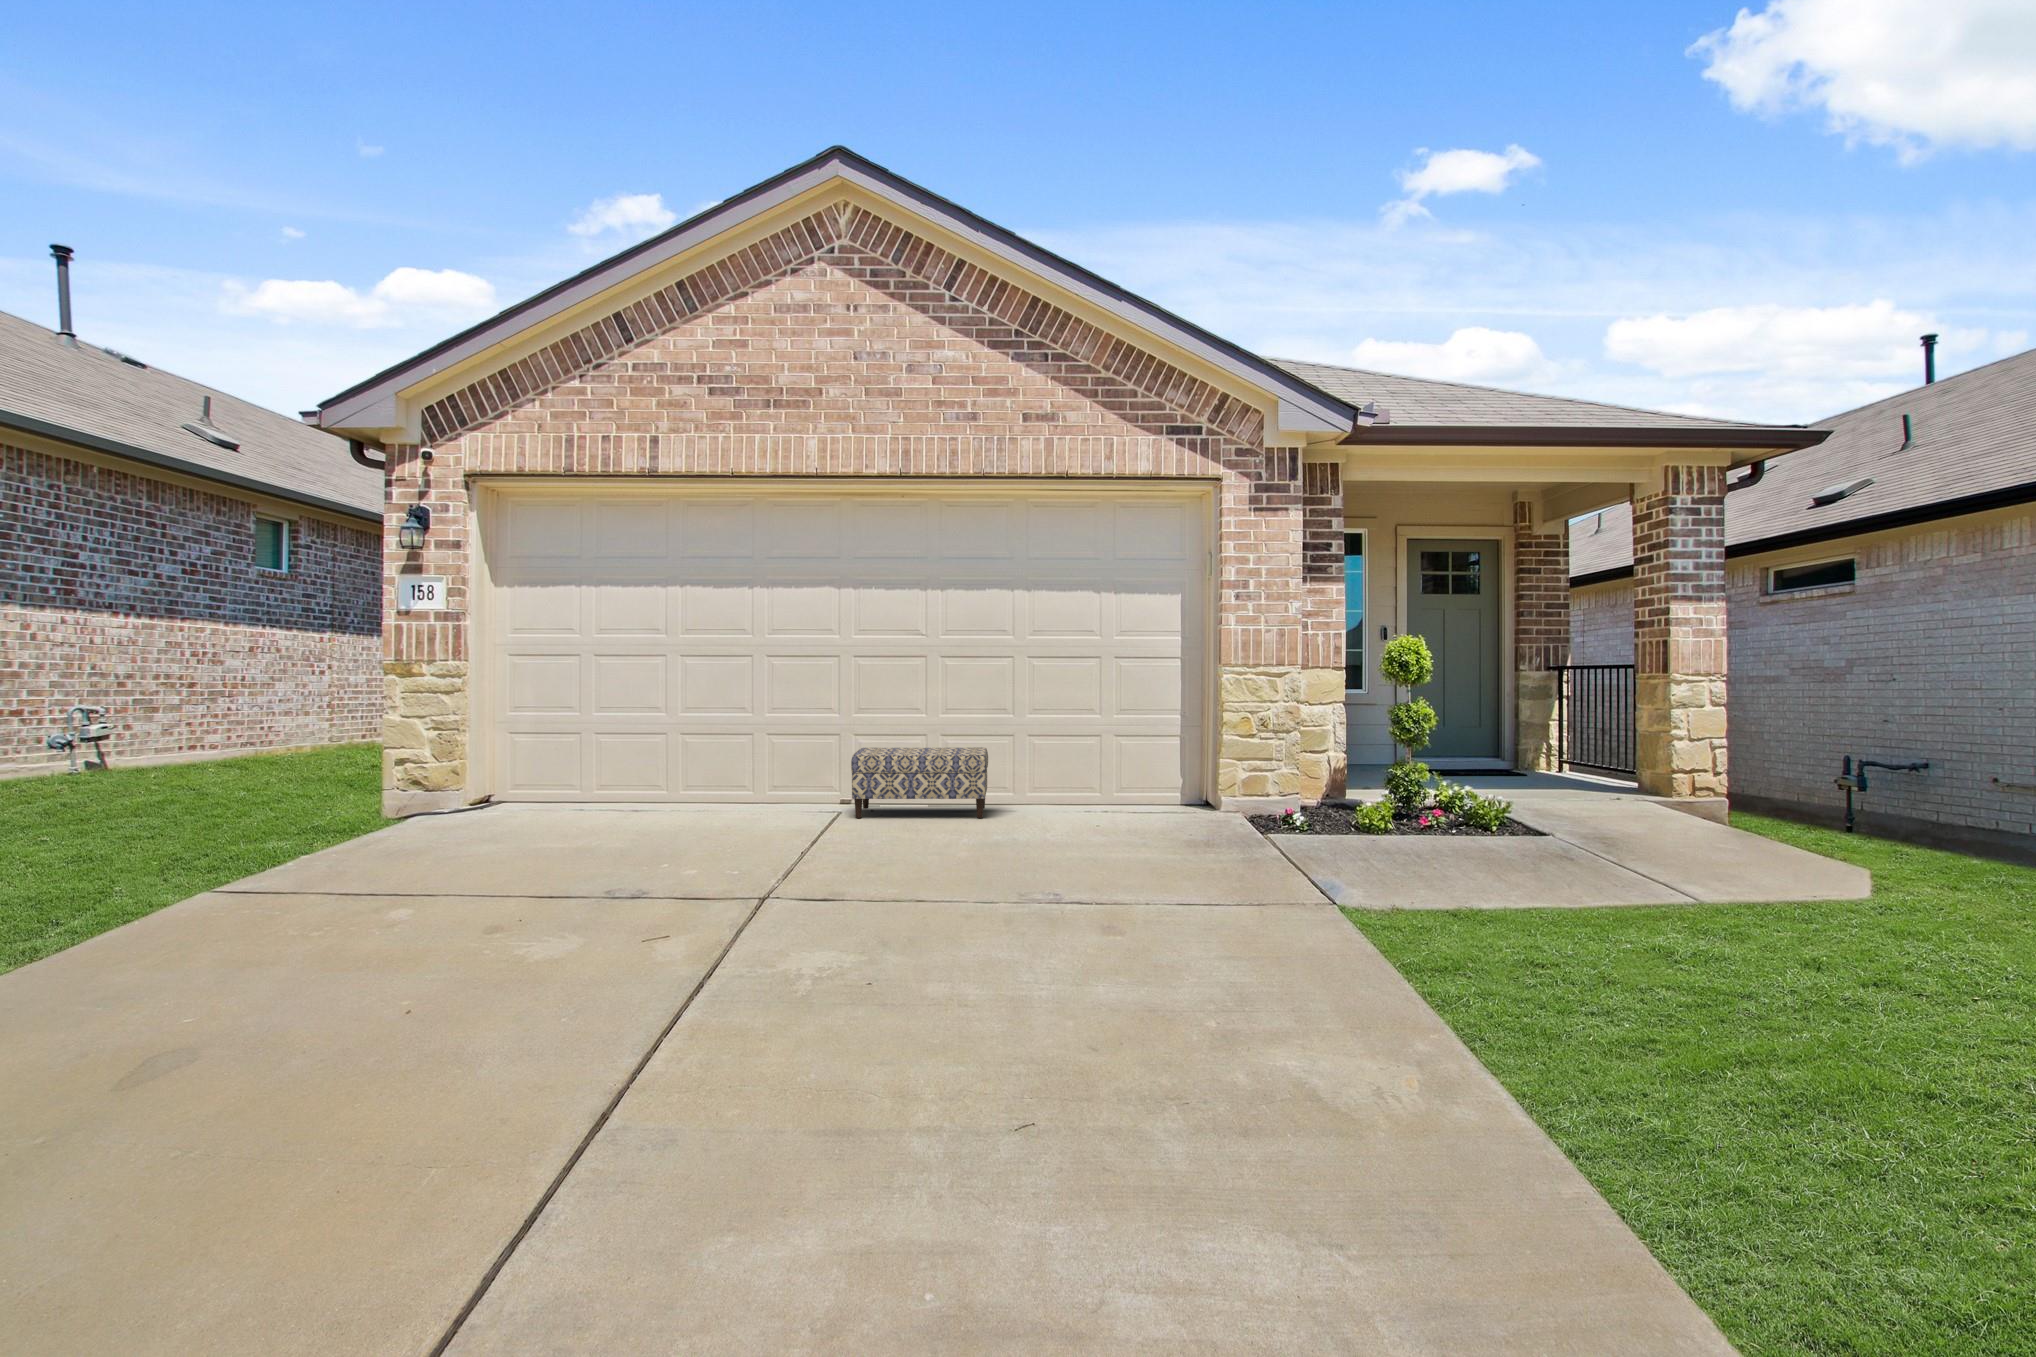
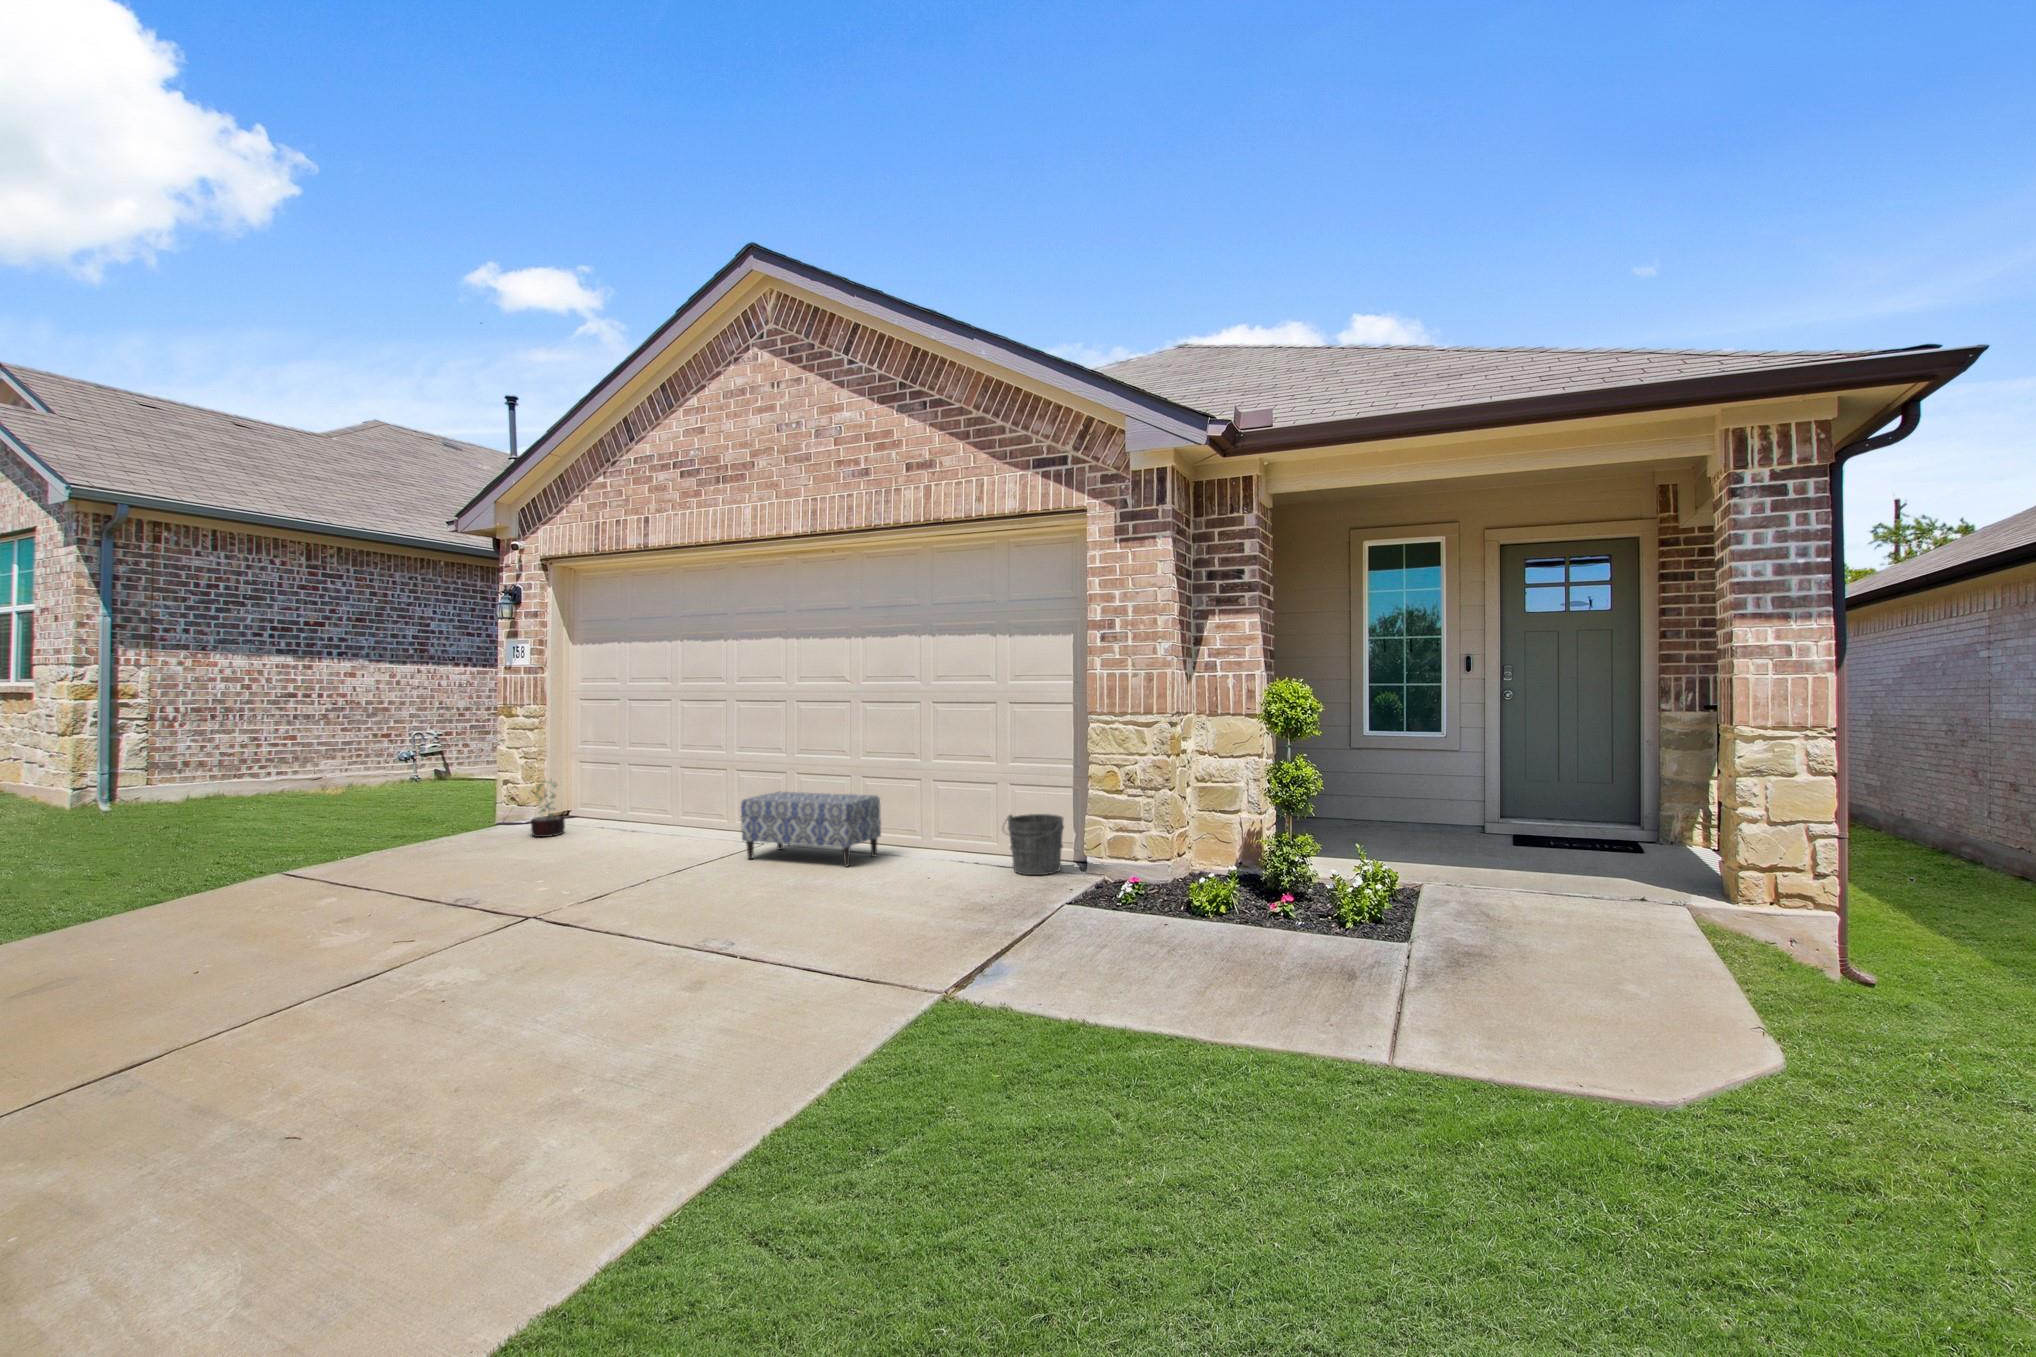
decorative plant: none [514,744,555,812] -> present [531,782,565,837]
bucket: none [1140,759,1197,814] -> present [1002,814,1064,875]

